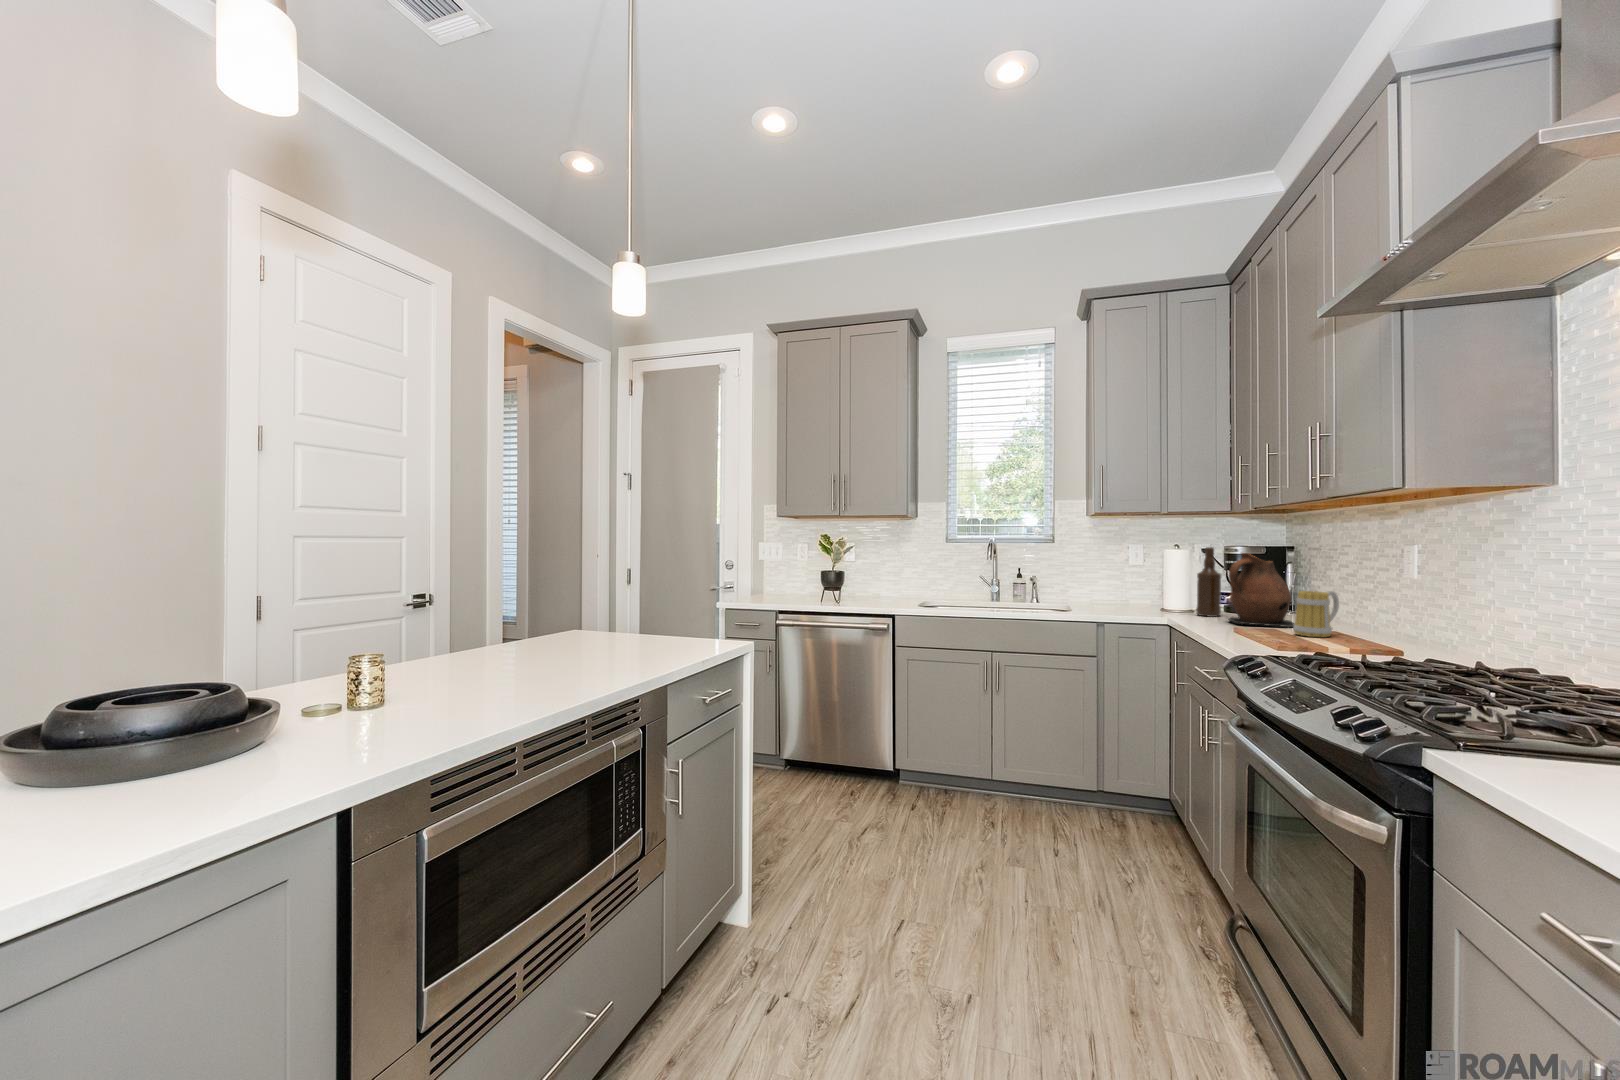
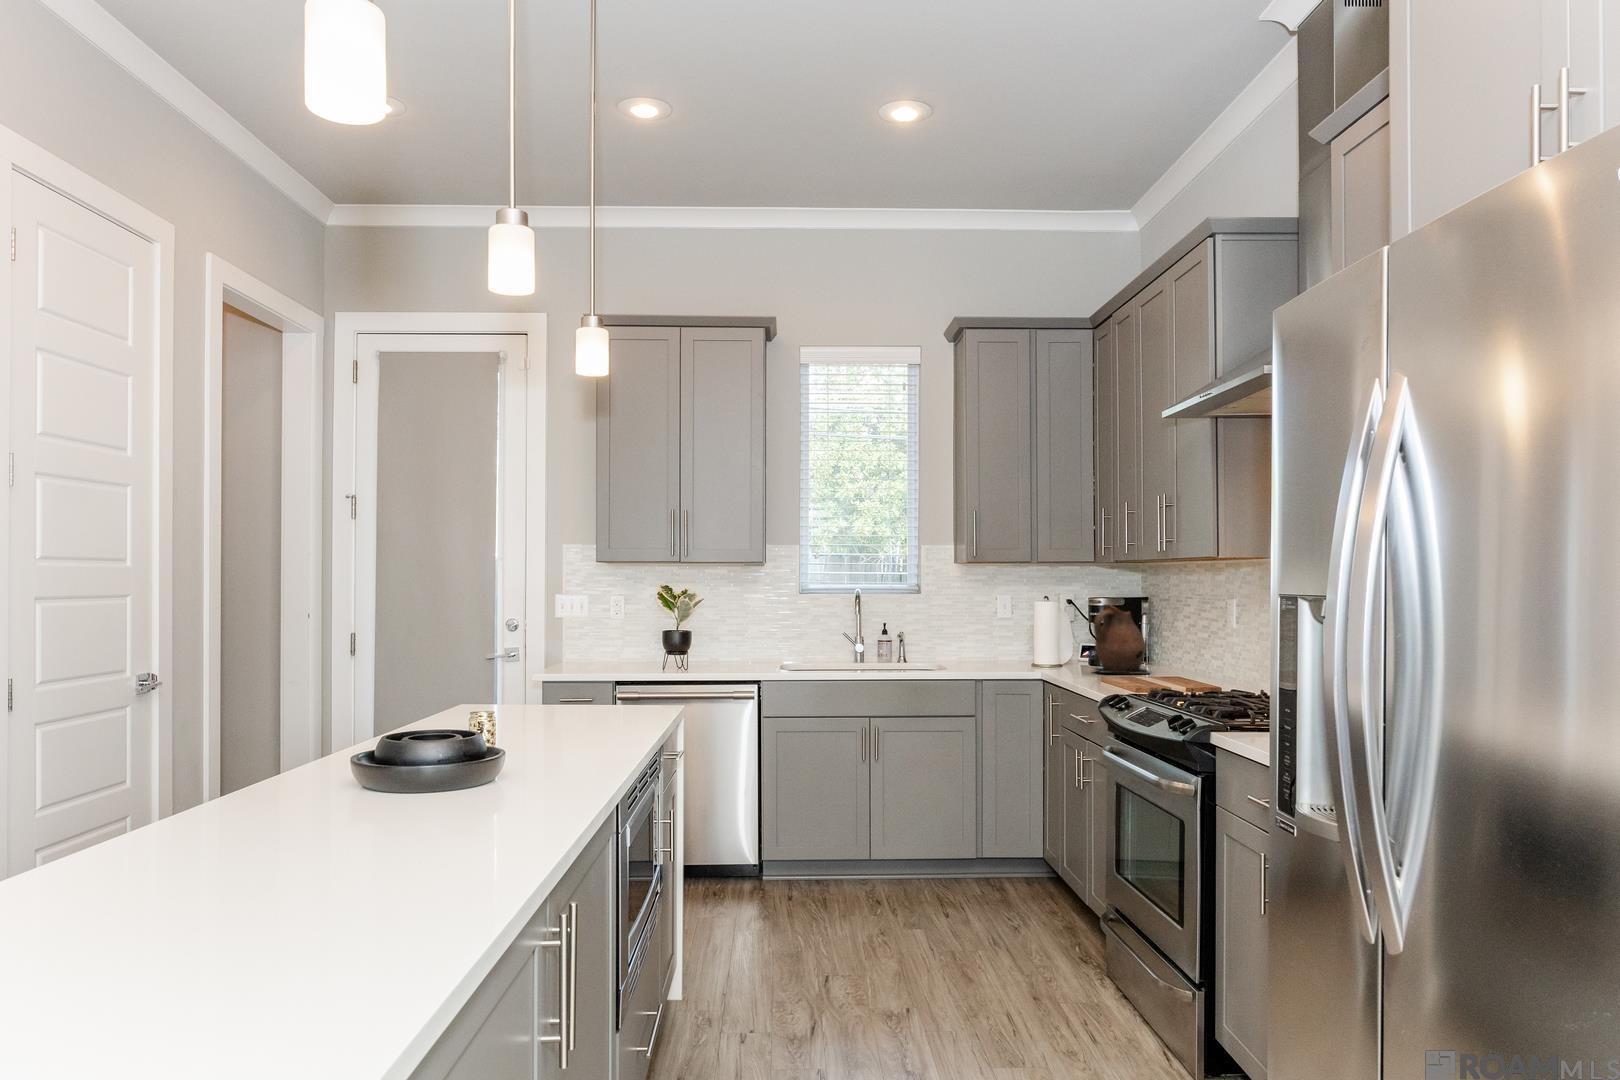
bottle: present [1196,547,1221,617] -> none [1064,599,1086,669]
mug: present [1293,591,1339,637] -> none [1148,638,1182,680]

